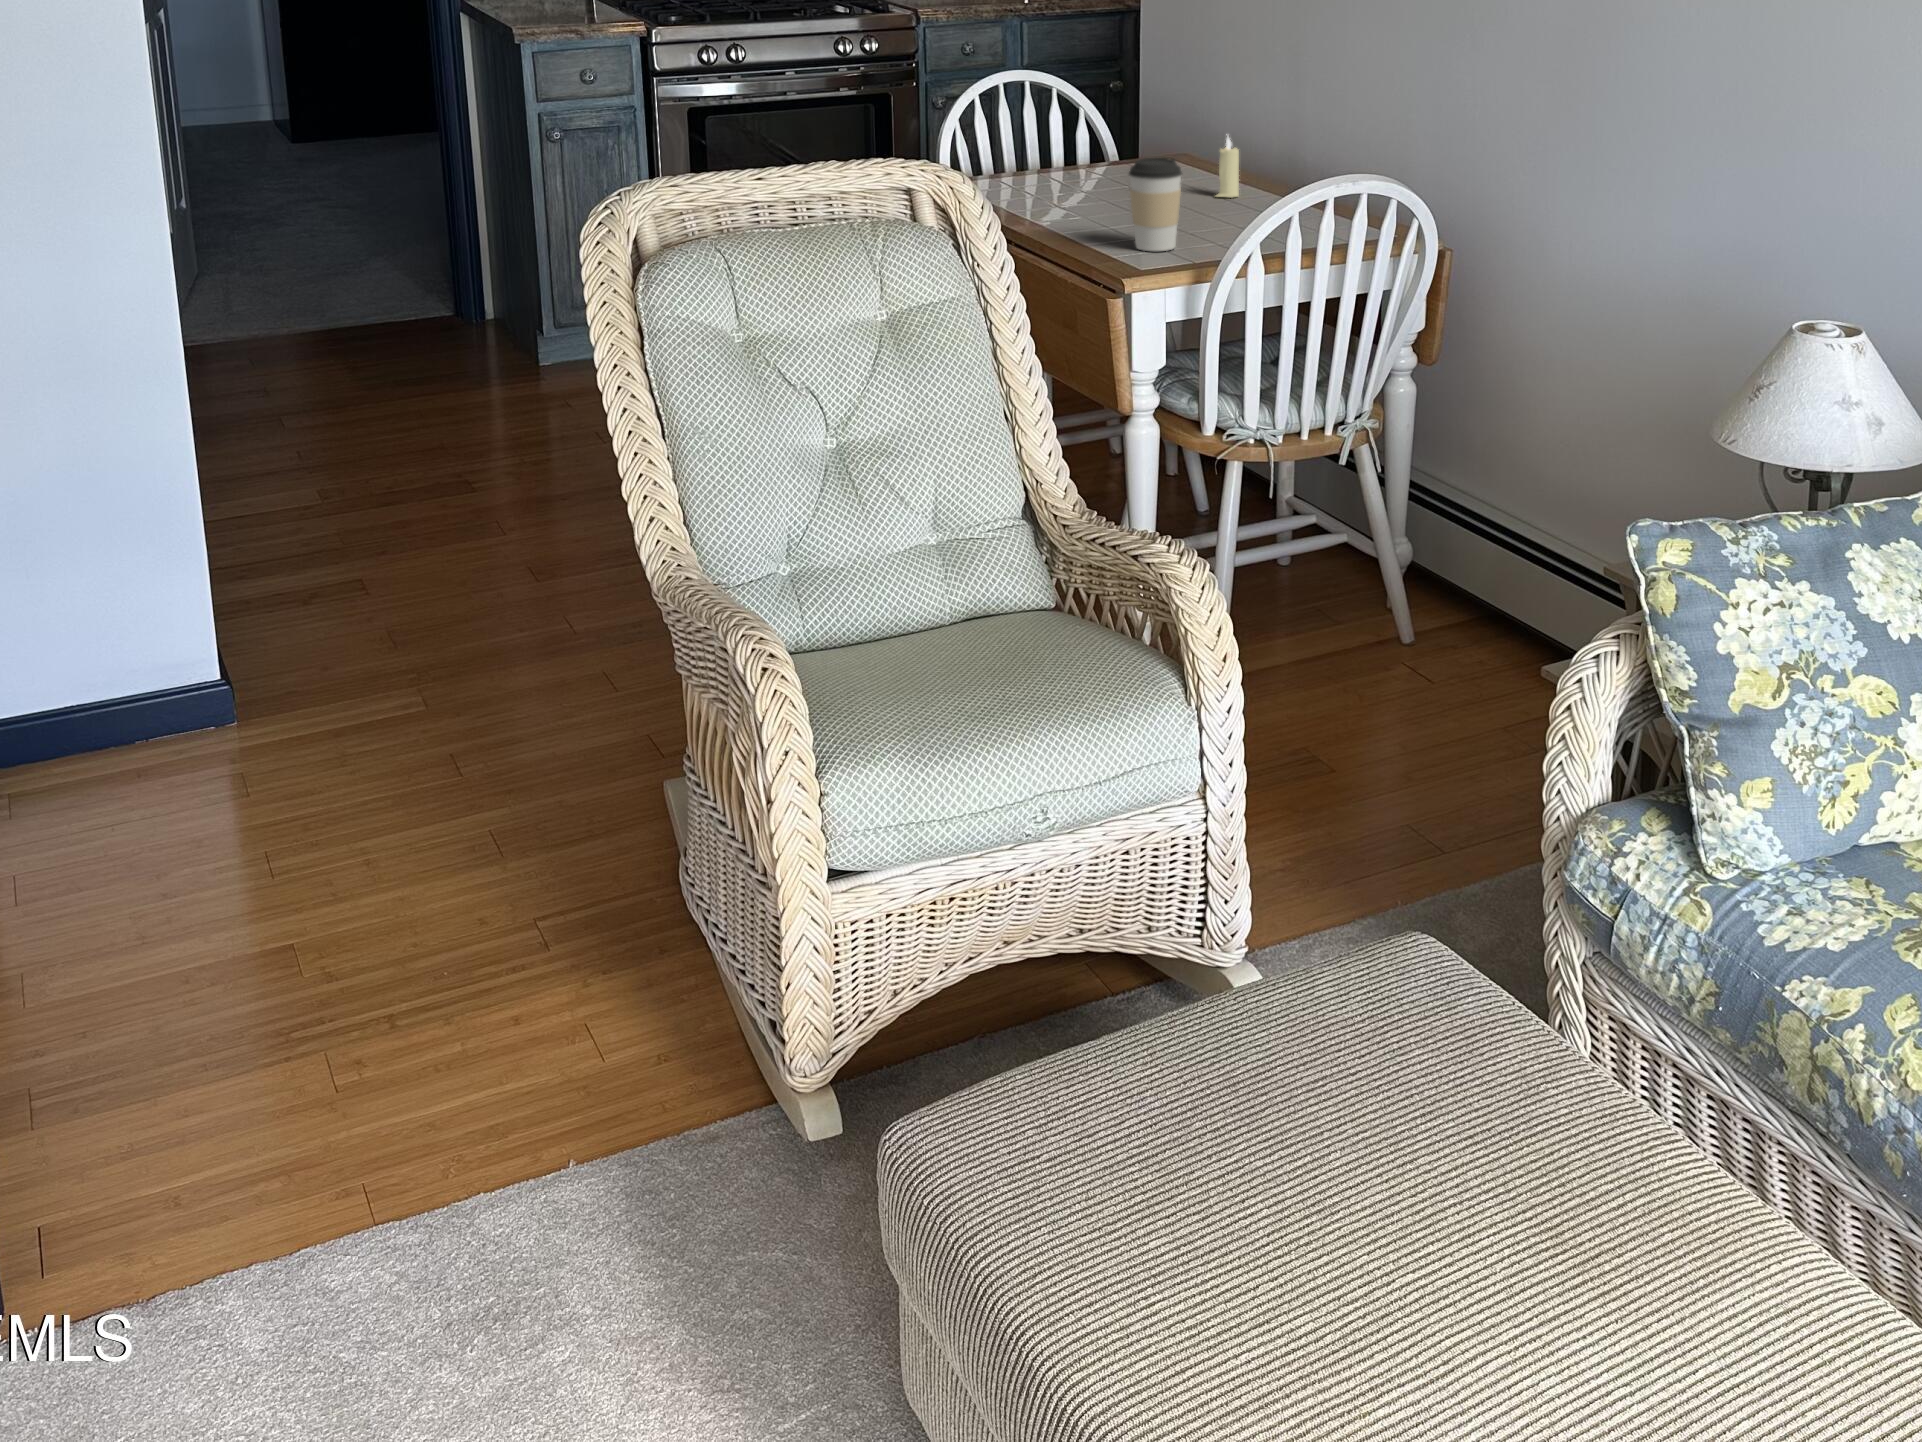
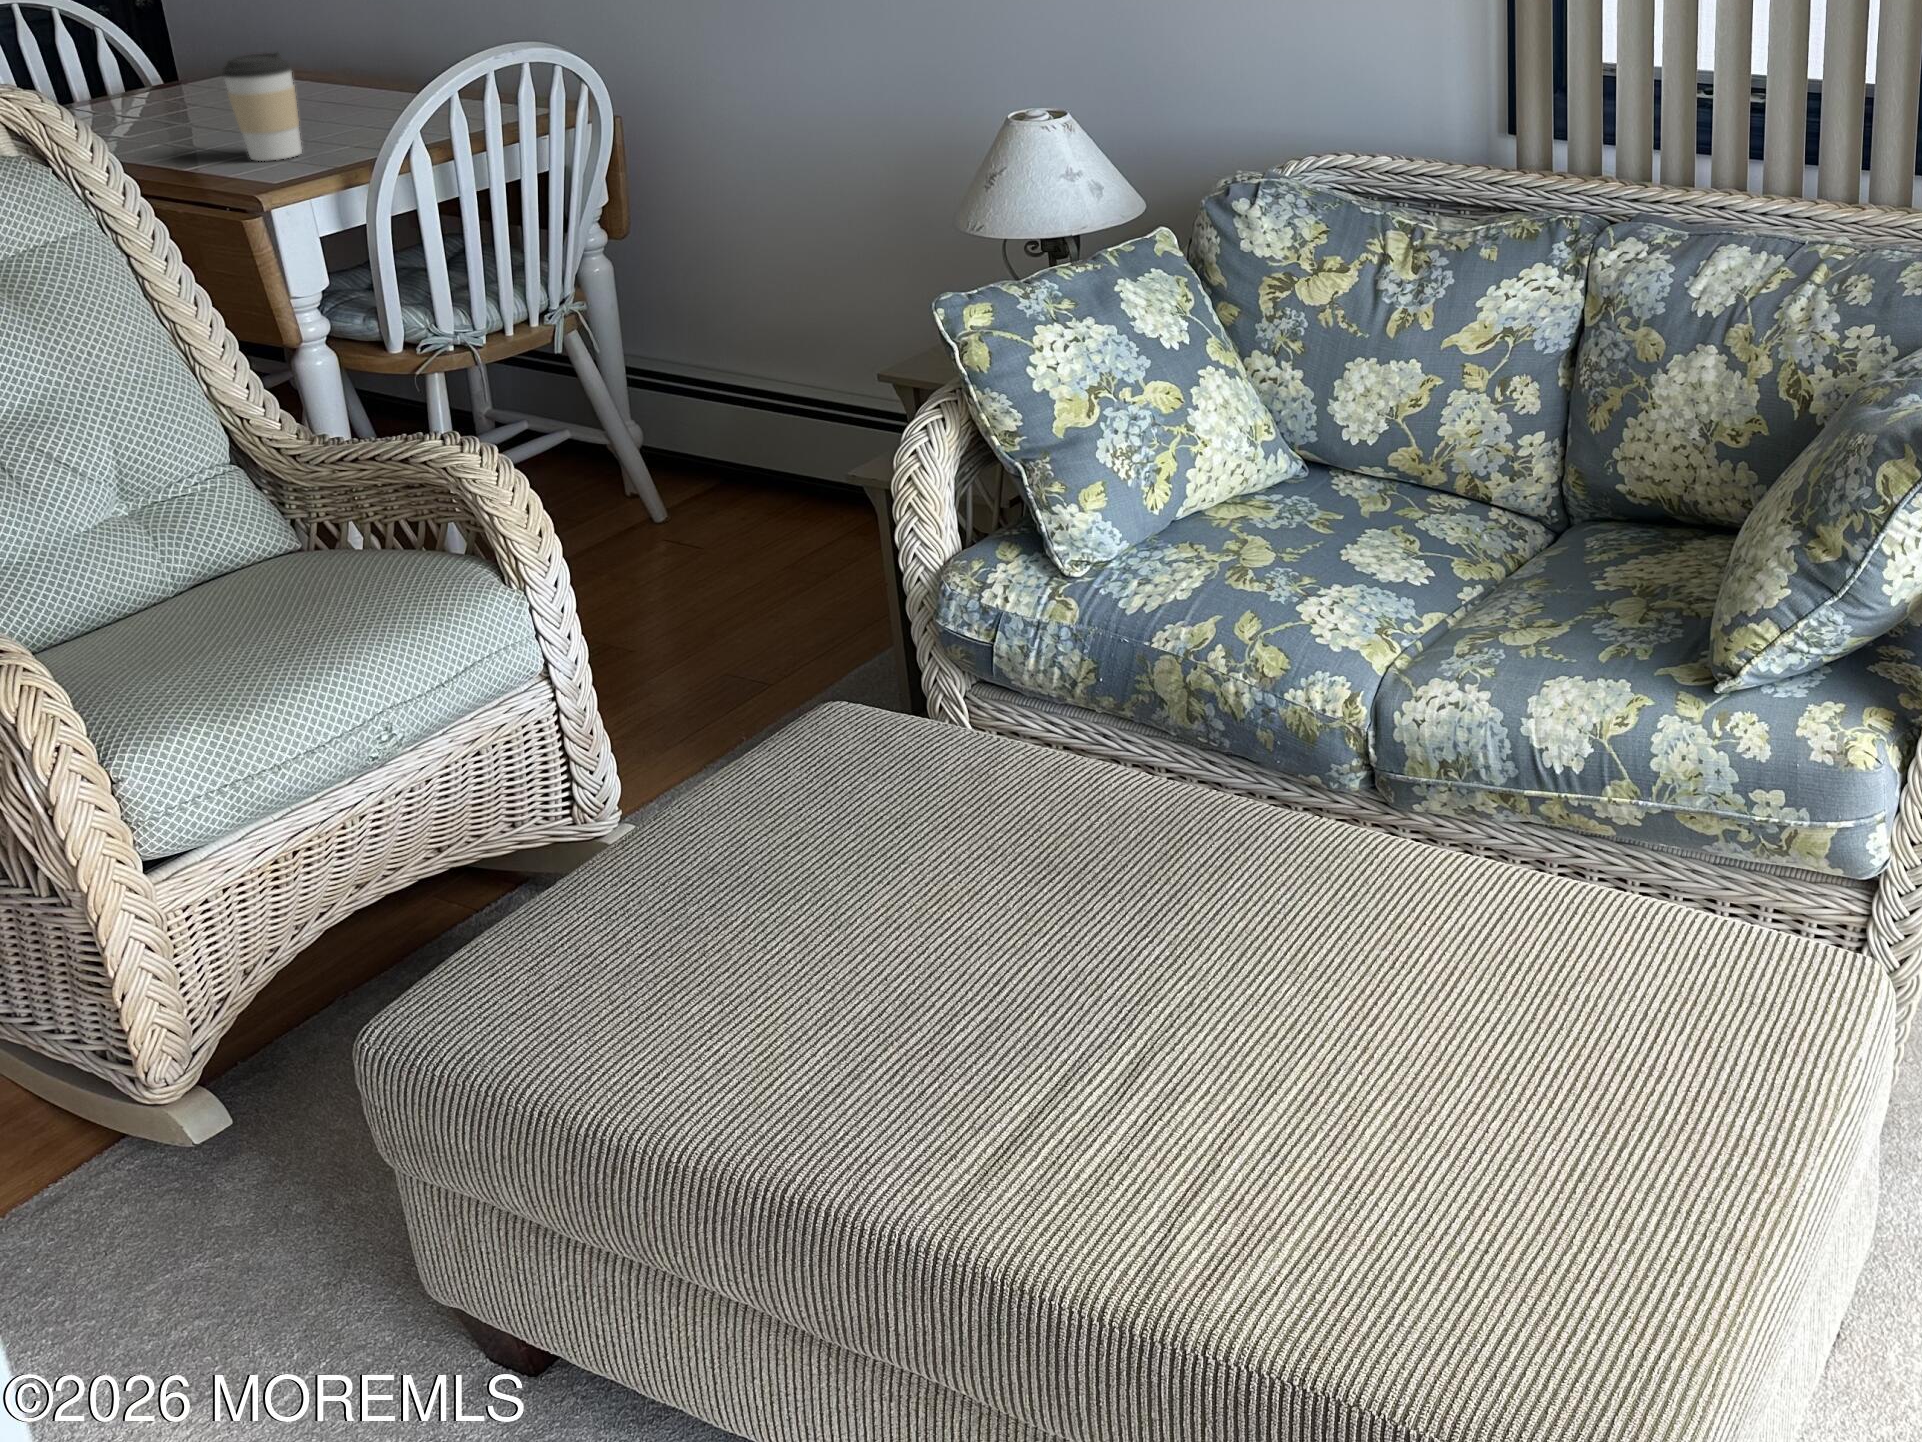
candle: present [1216,137,1239,197] -> none [313,26,349,99]

